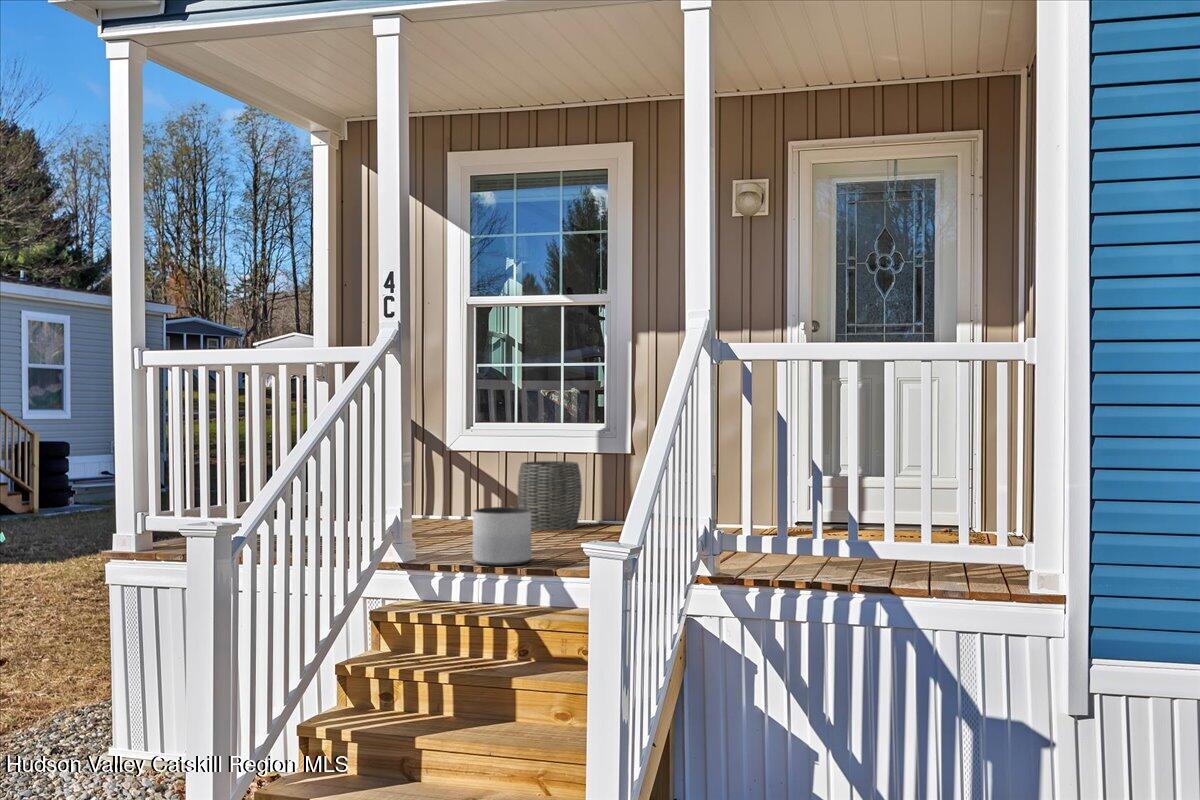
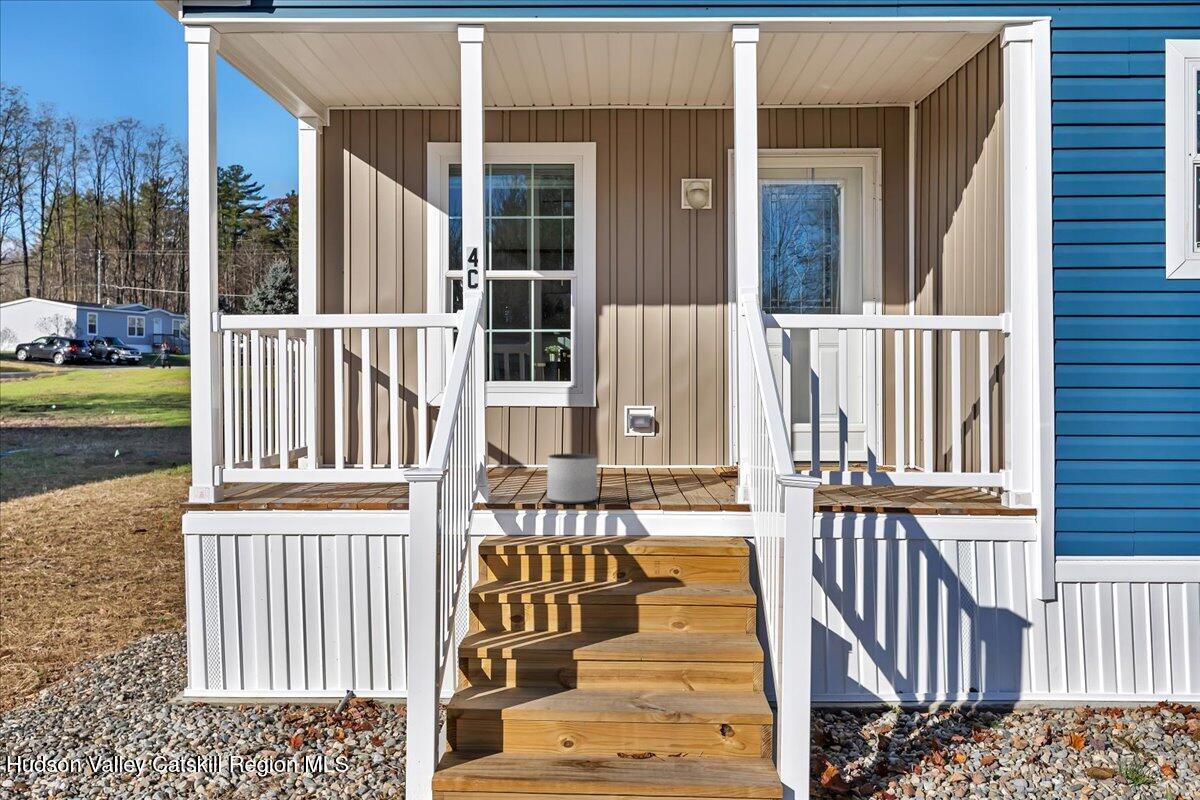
woven basket: present [517,461,582,530] -> none [508,414,563,474]

